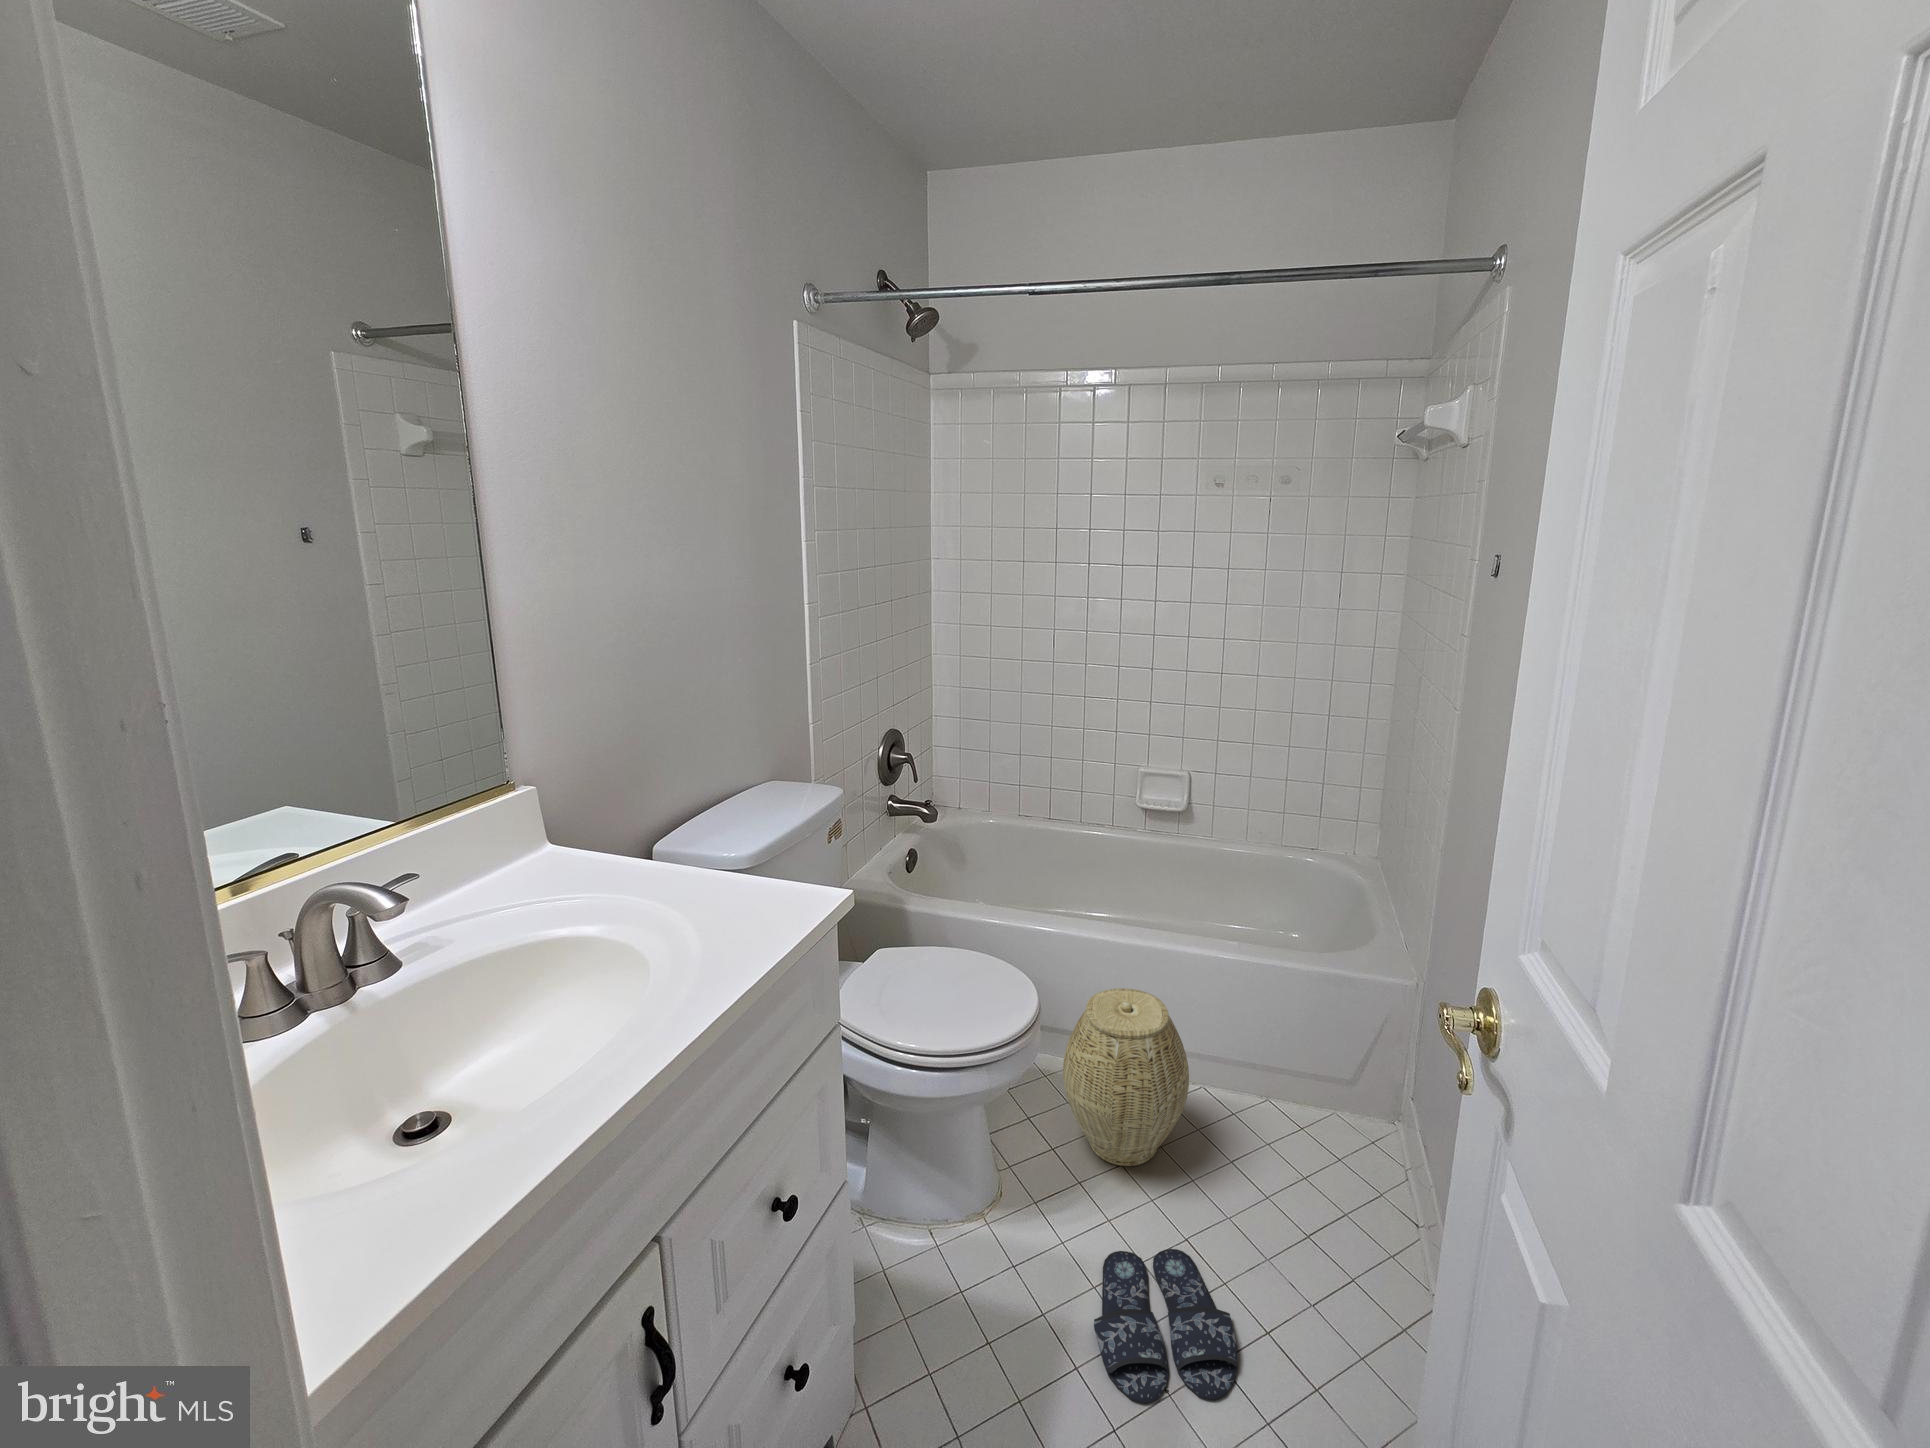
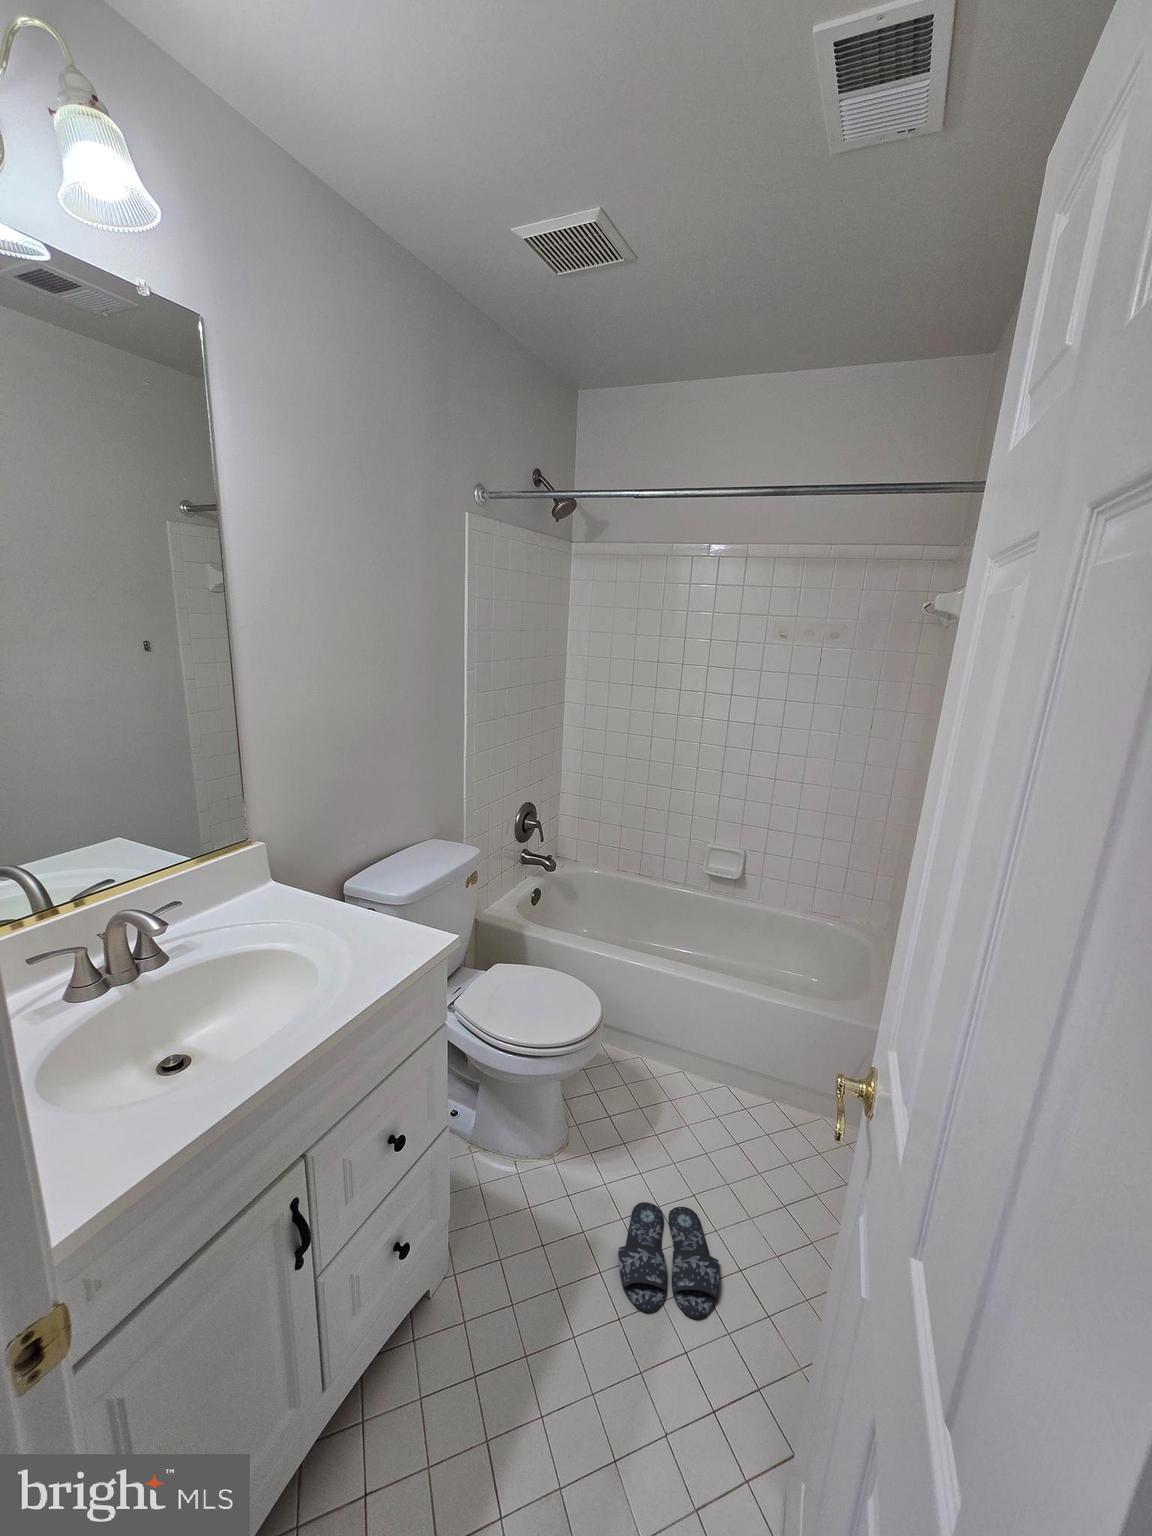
woven basket: present [1063,988,1189,1166] -> none [622,1013,714,1142]

